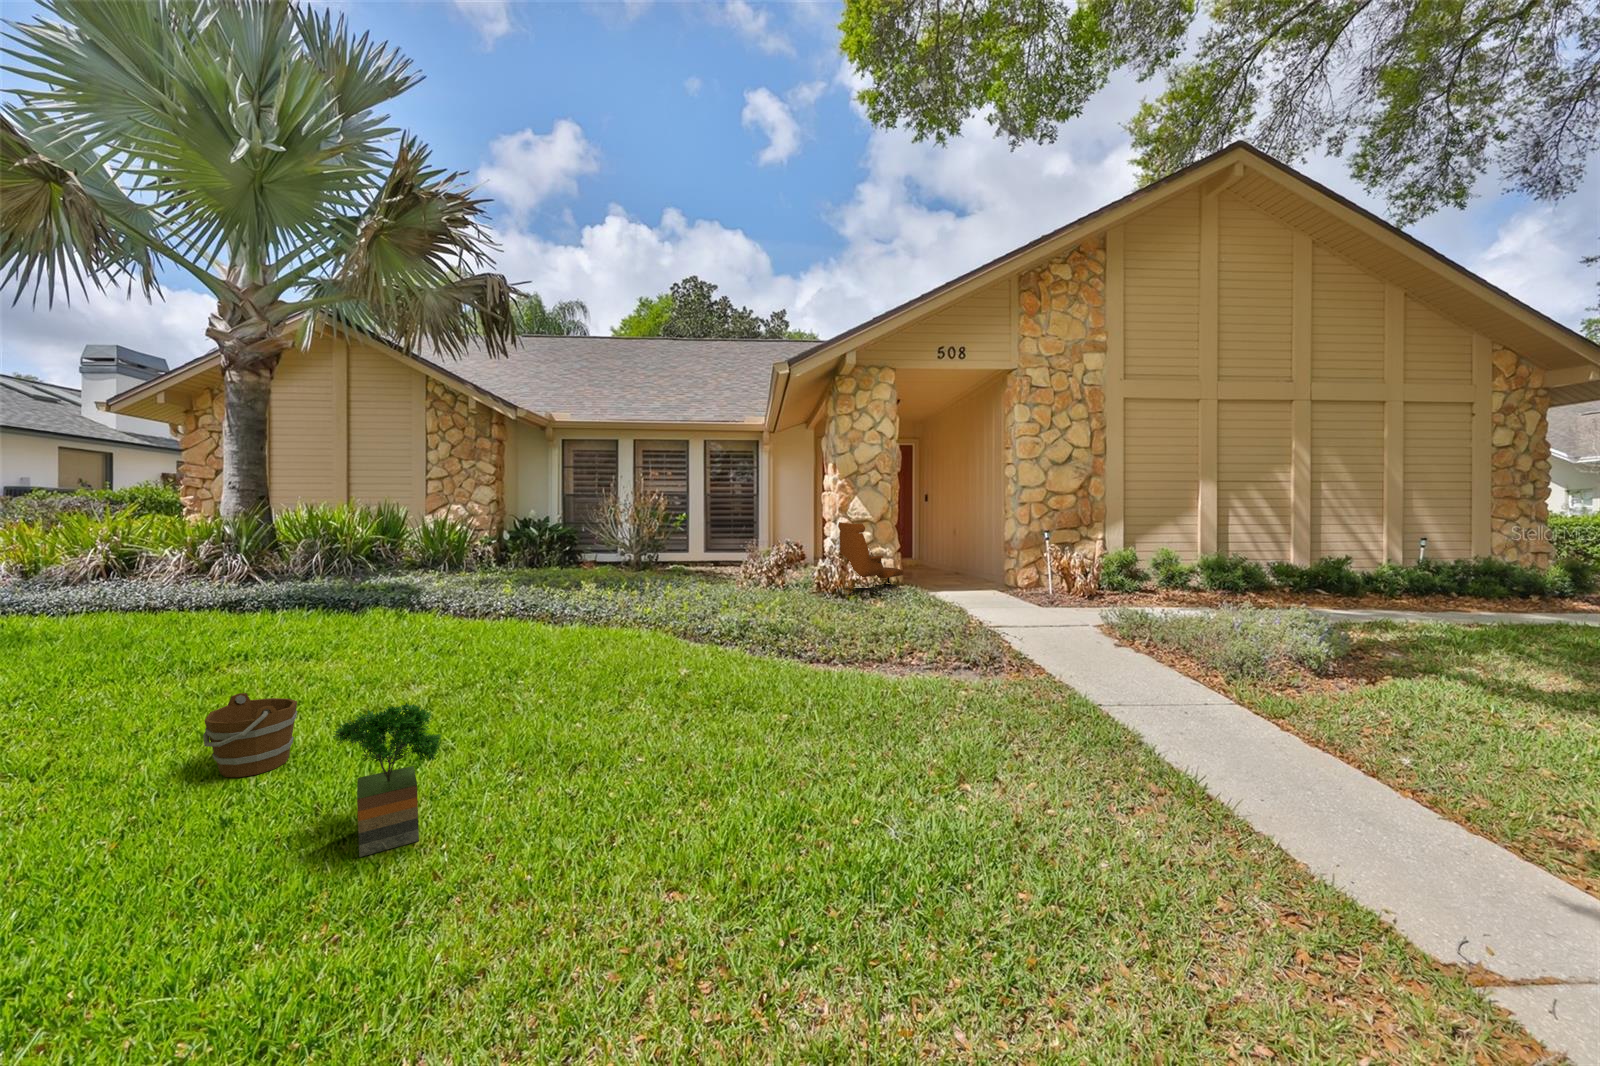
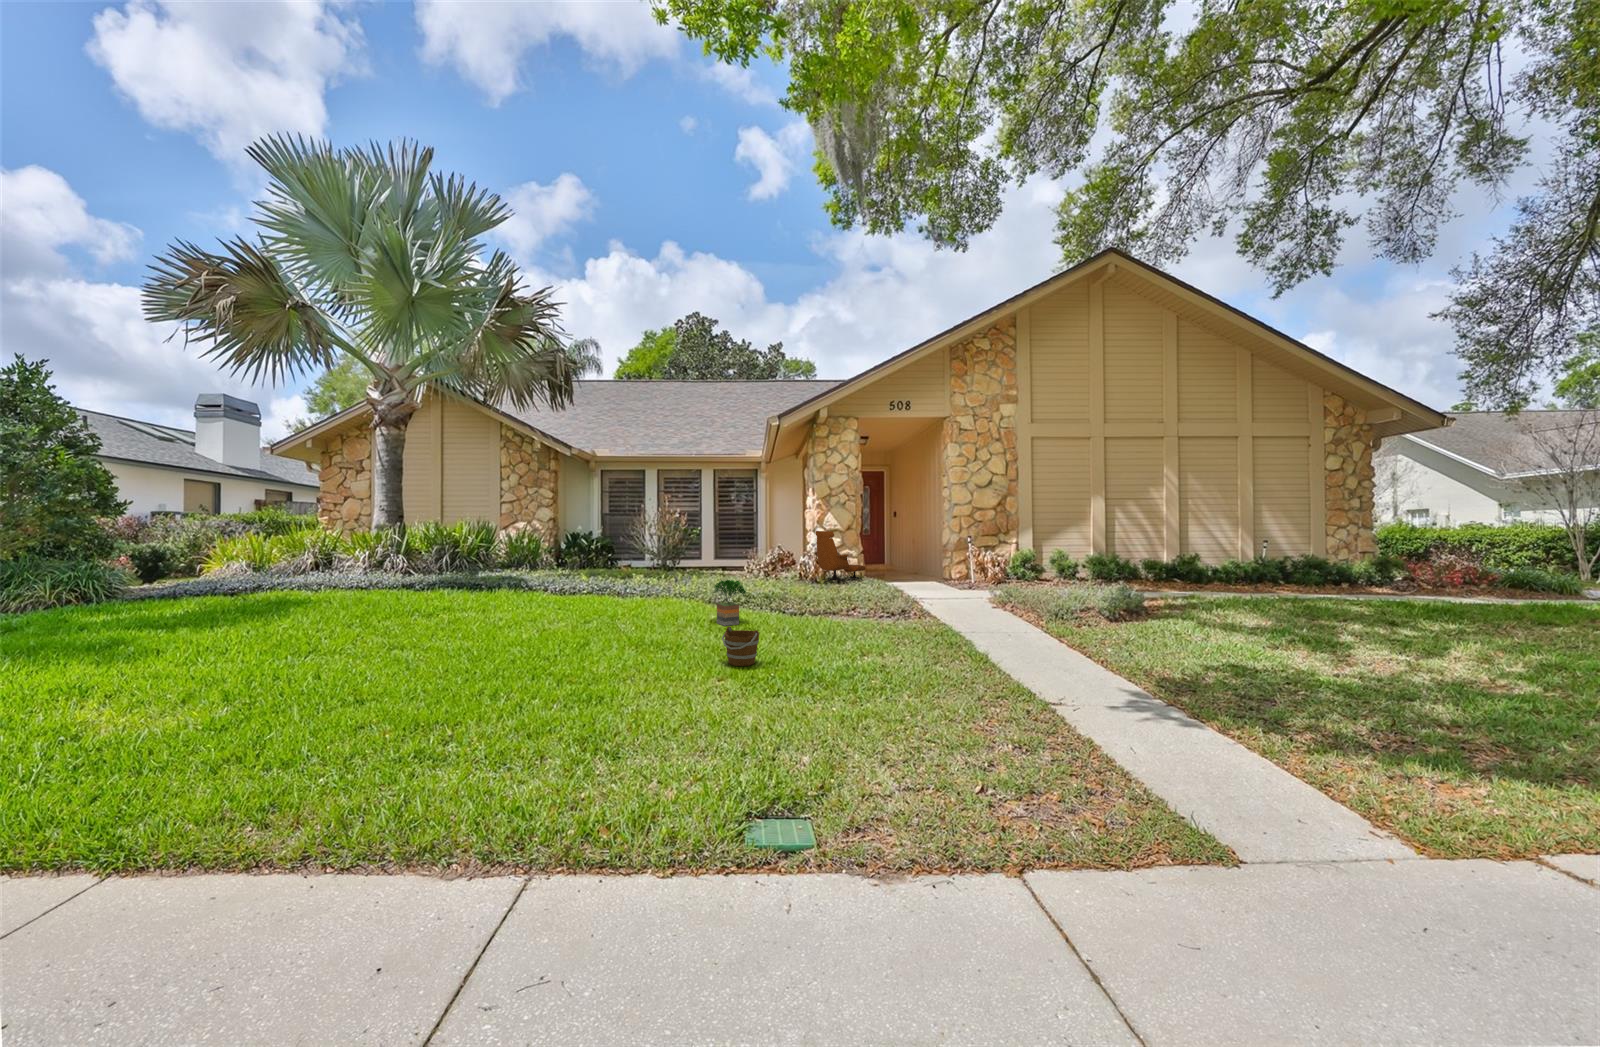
bucket: present [203,693,297,777] -> present [722,627,759,666]
potted tree: present [333,703,441,857] -> present [714,580,746,626]

